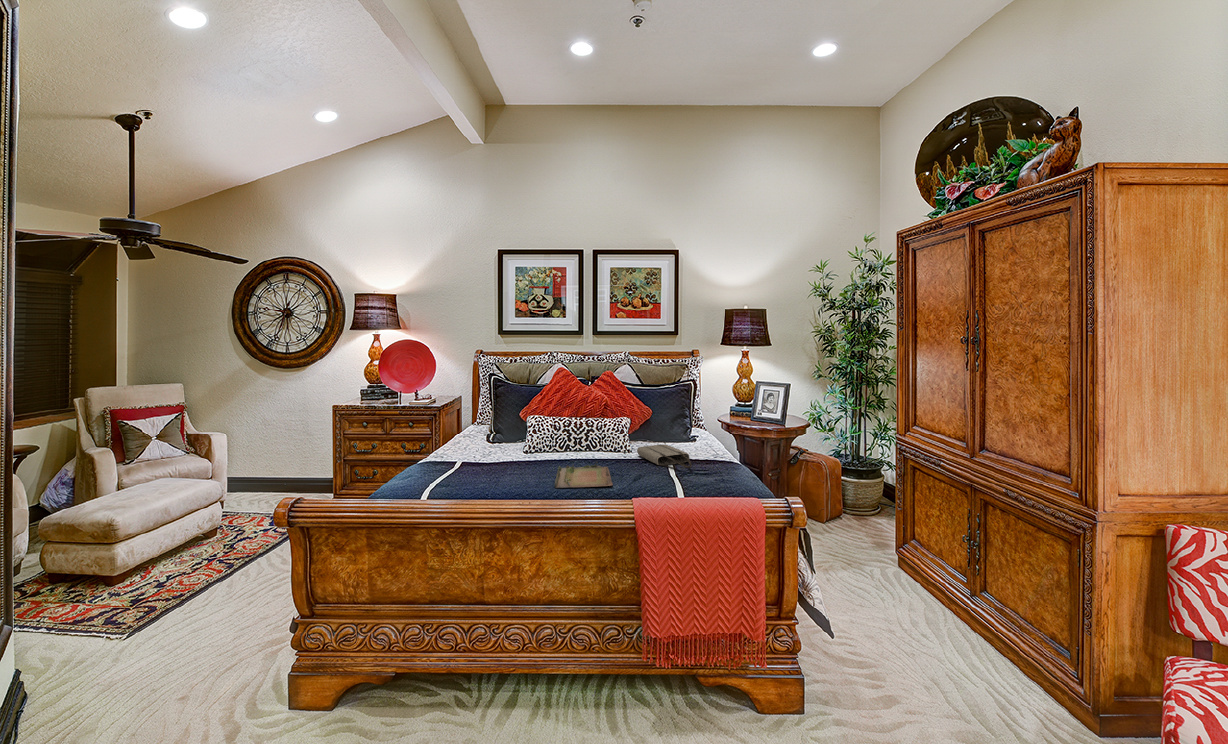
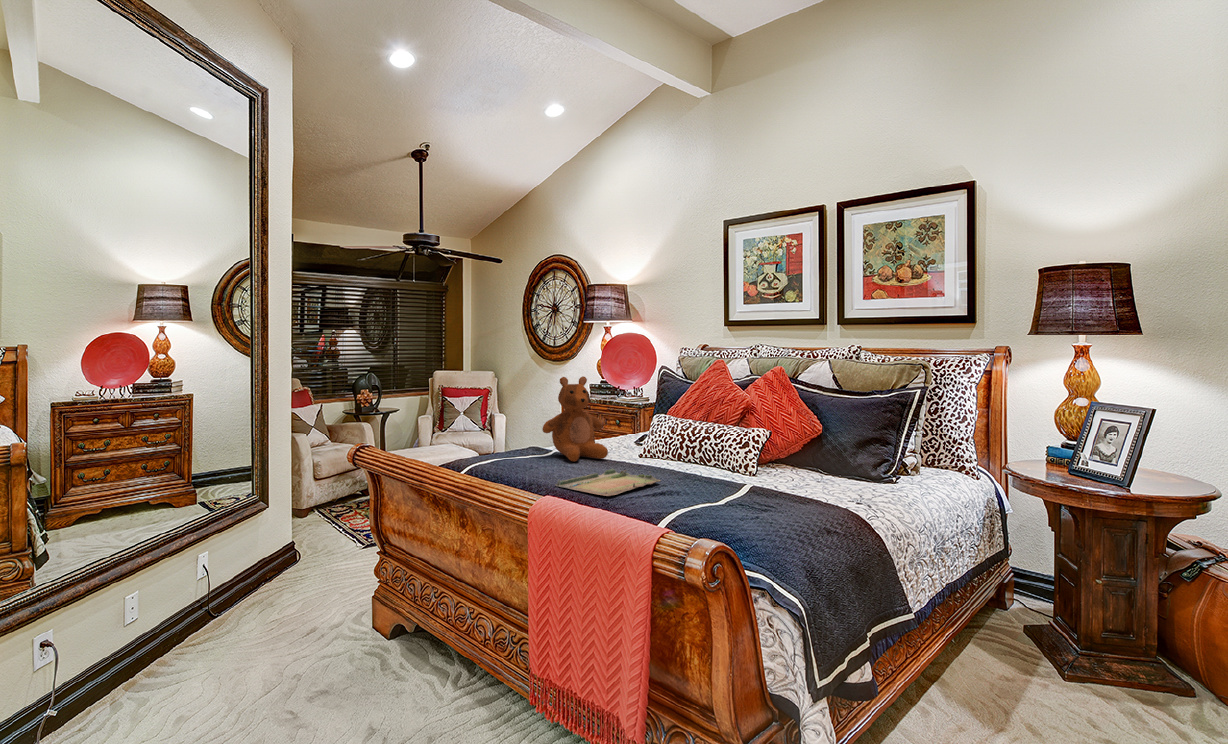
teddy bear: none [468,393,523,467] -> present [542,376,608,462]
tote bag: present [637,444,692,468] -> none [732,468,794,502]

